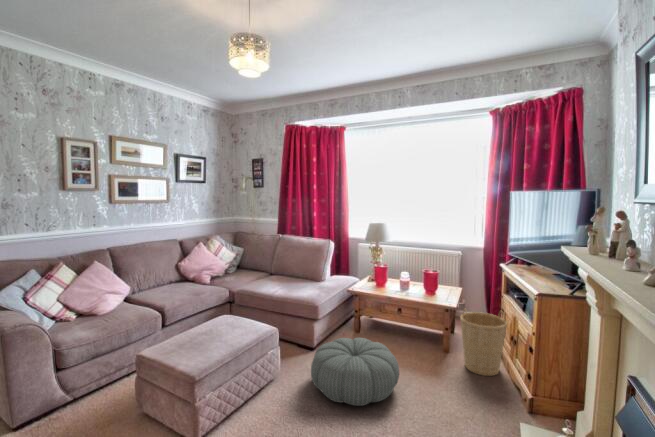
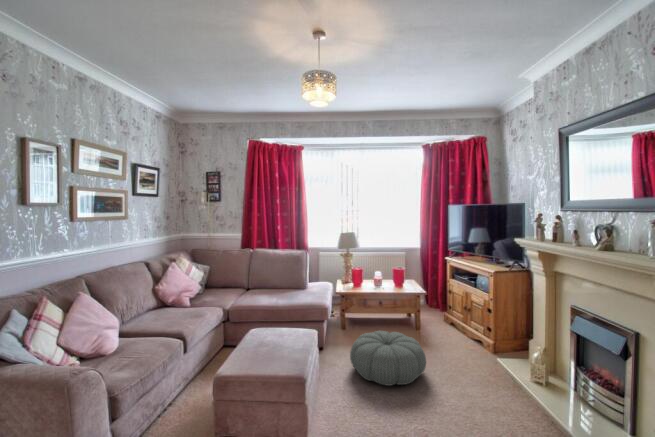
basket: present [460,309,507,376] -> none [437,294,472,344]

